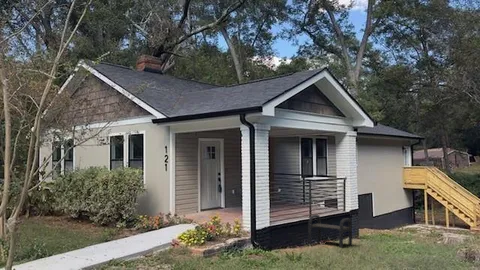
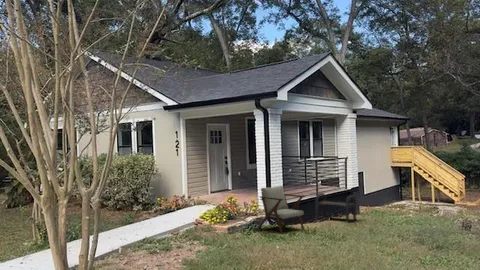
lounge chair: none [238,206,290,258] -> present [258,186,305,233]

